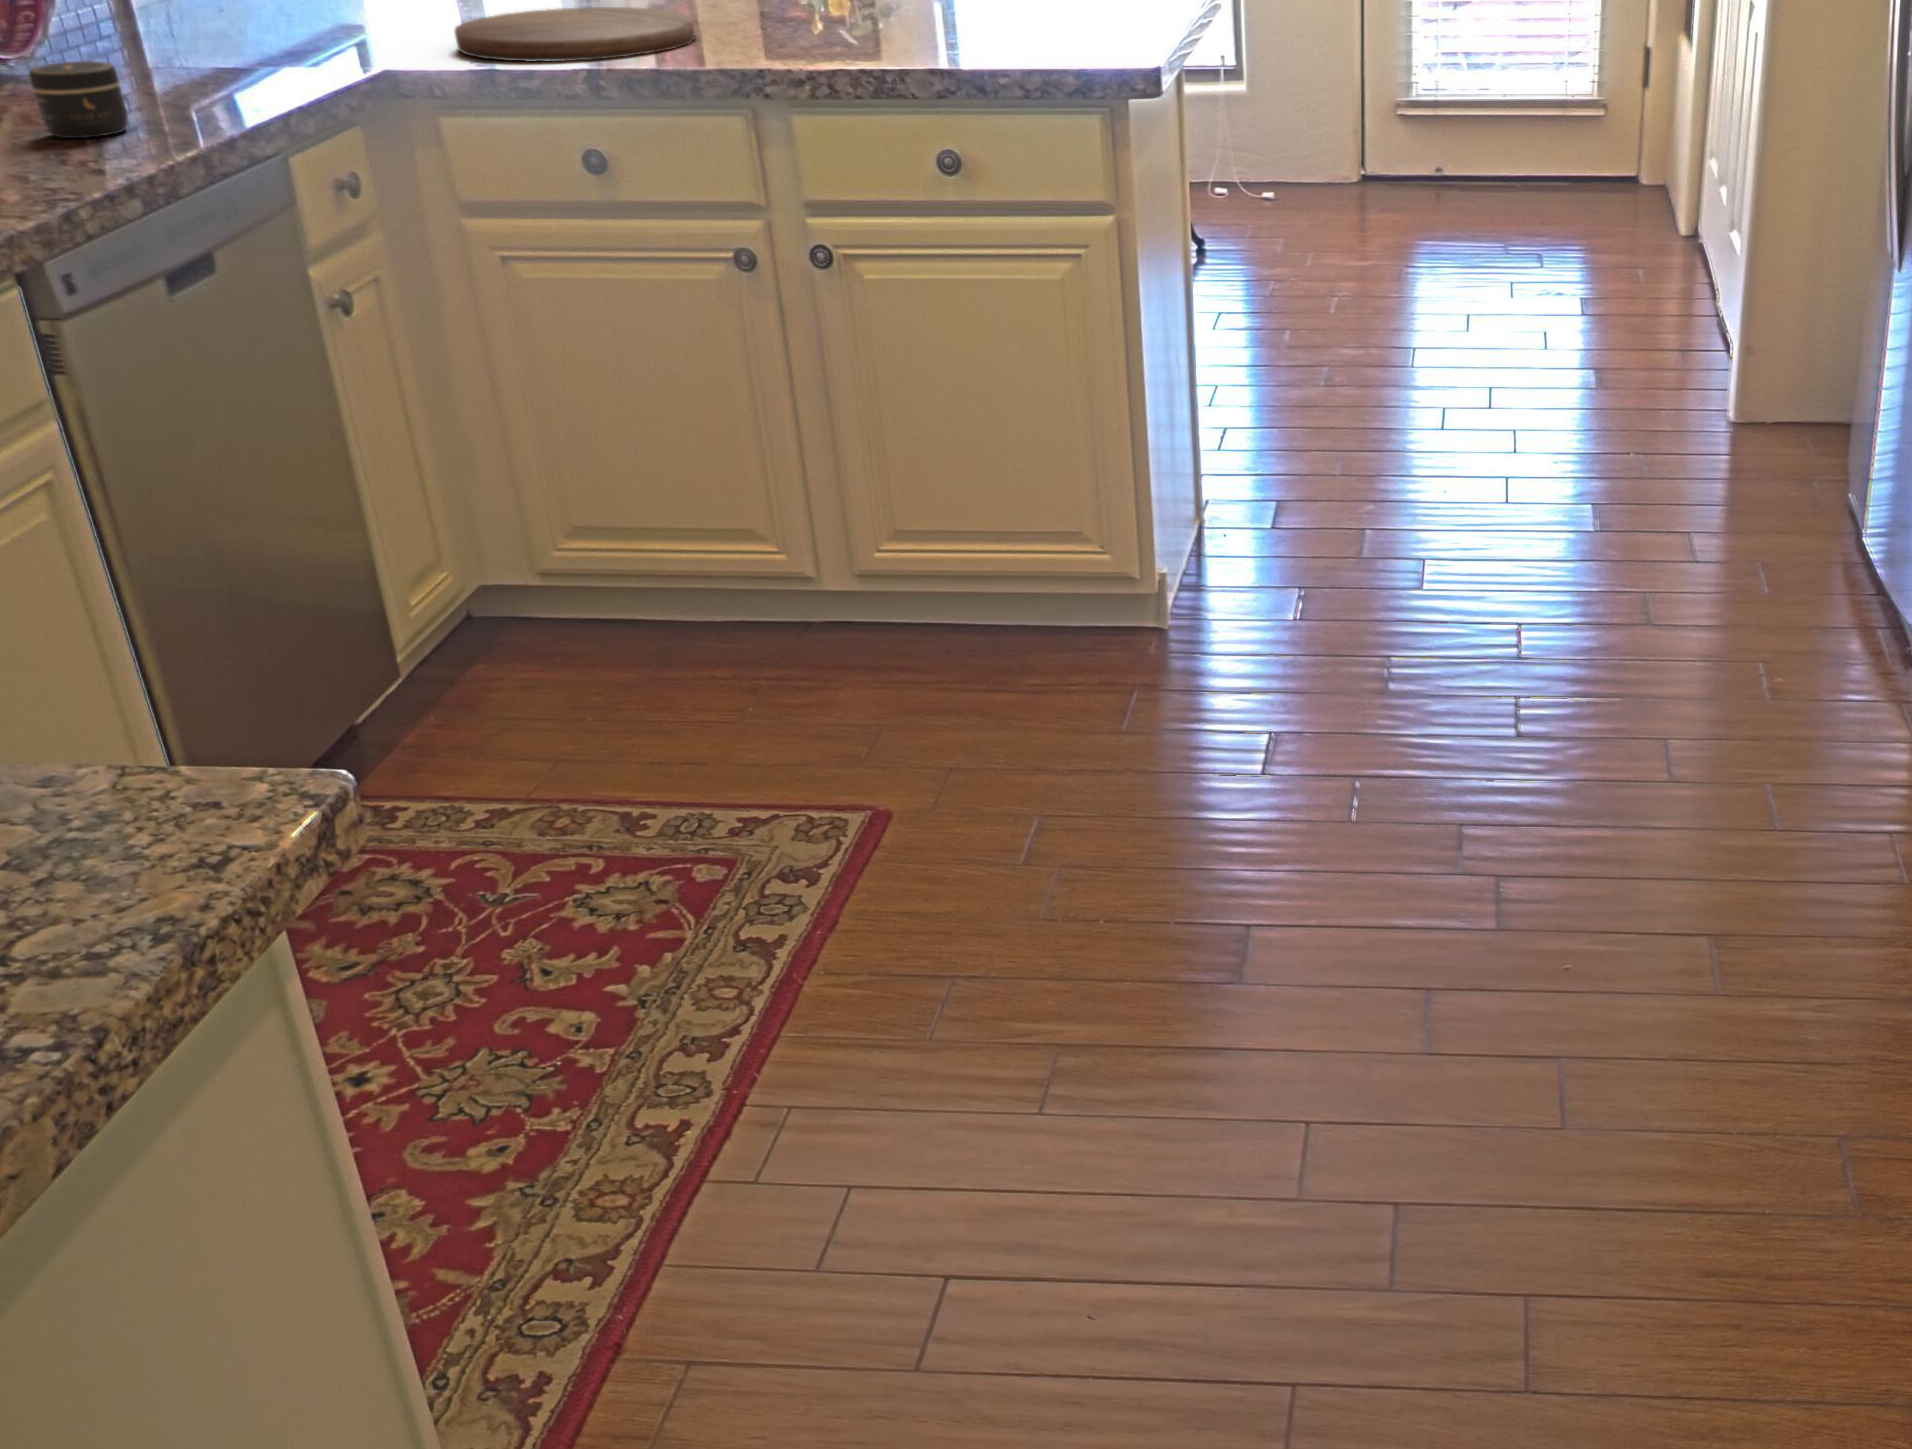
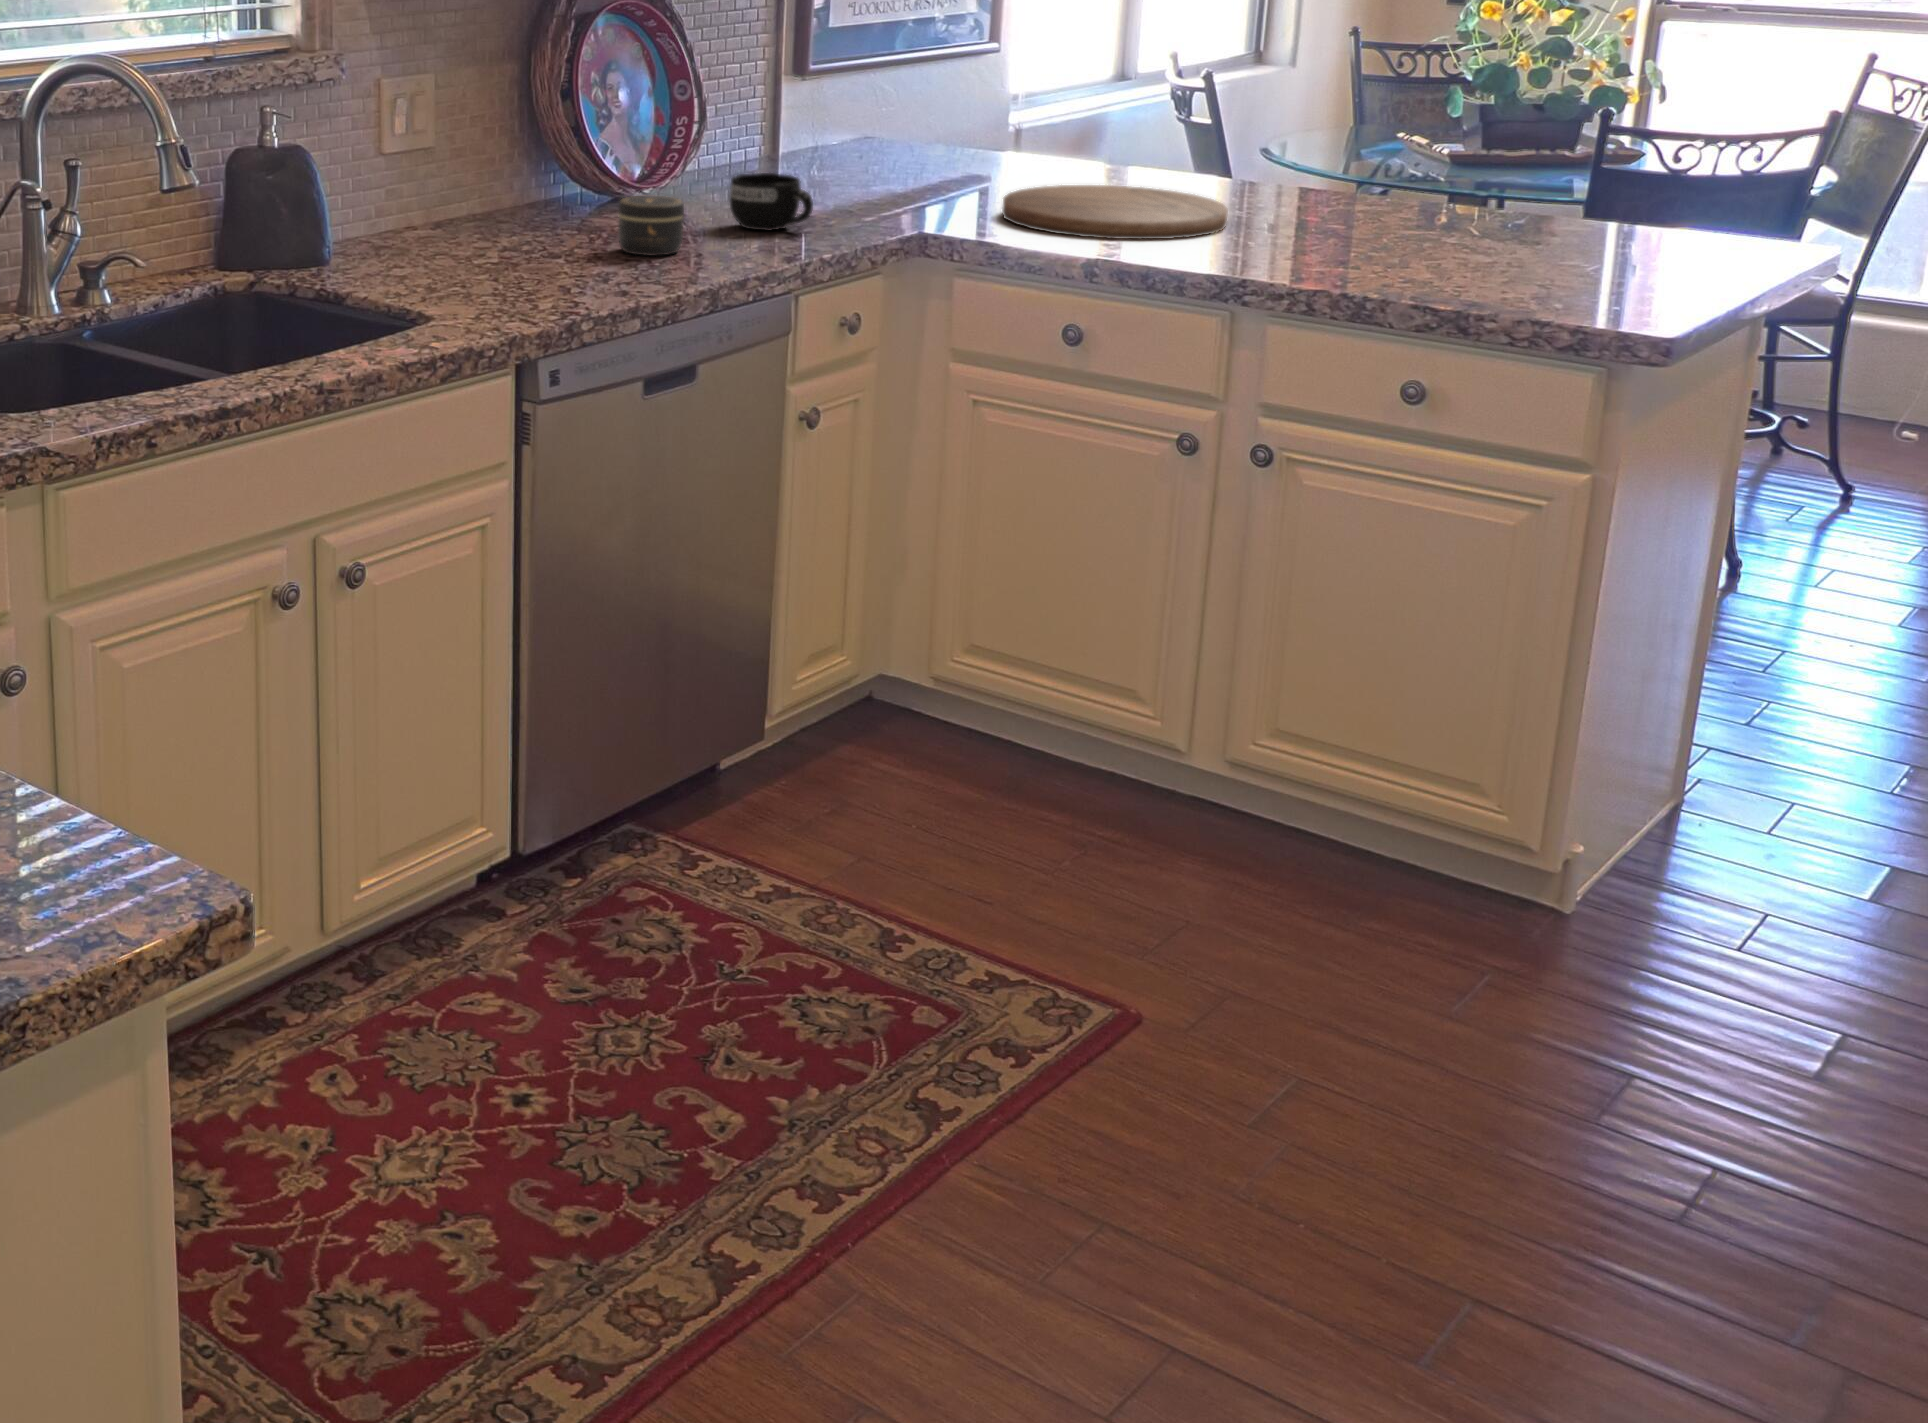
mug: none [142,26,258,98] -> present [730,173,813,230]

